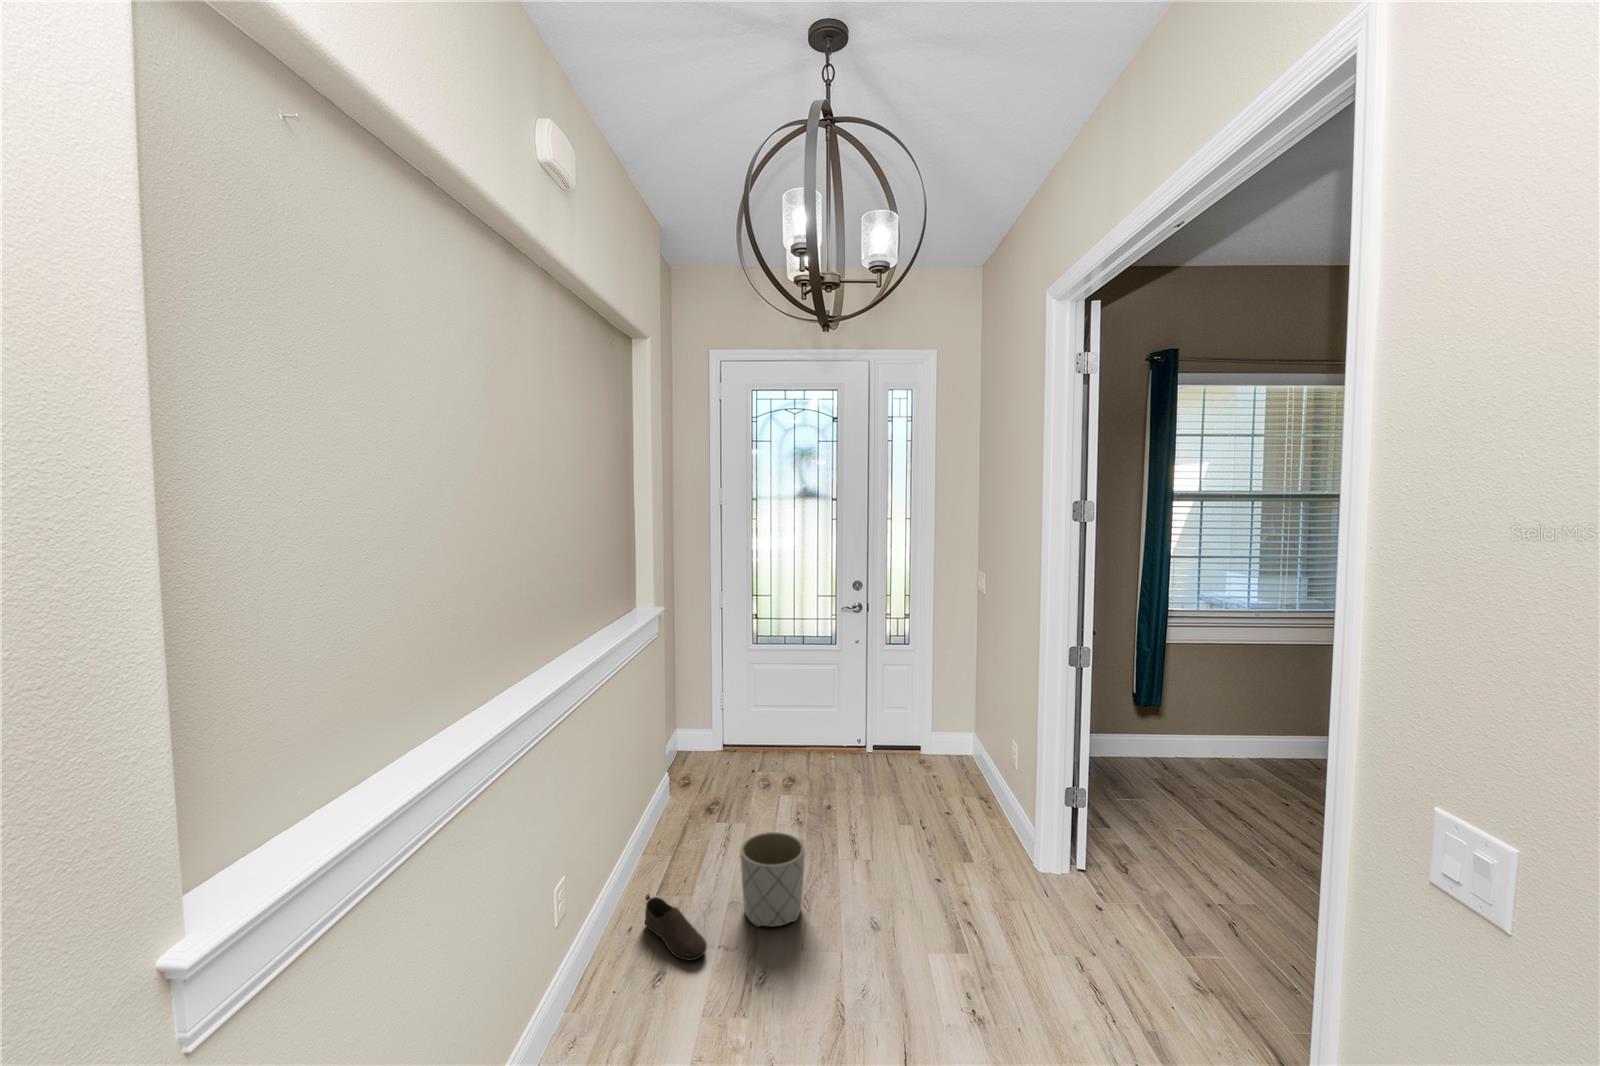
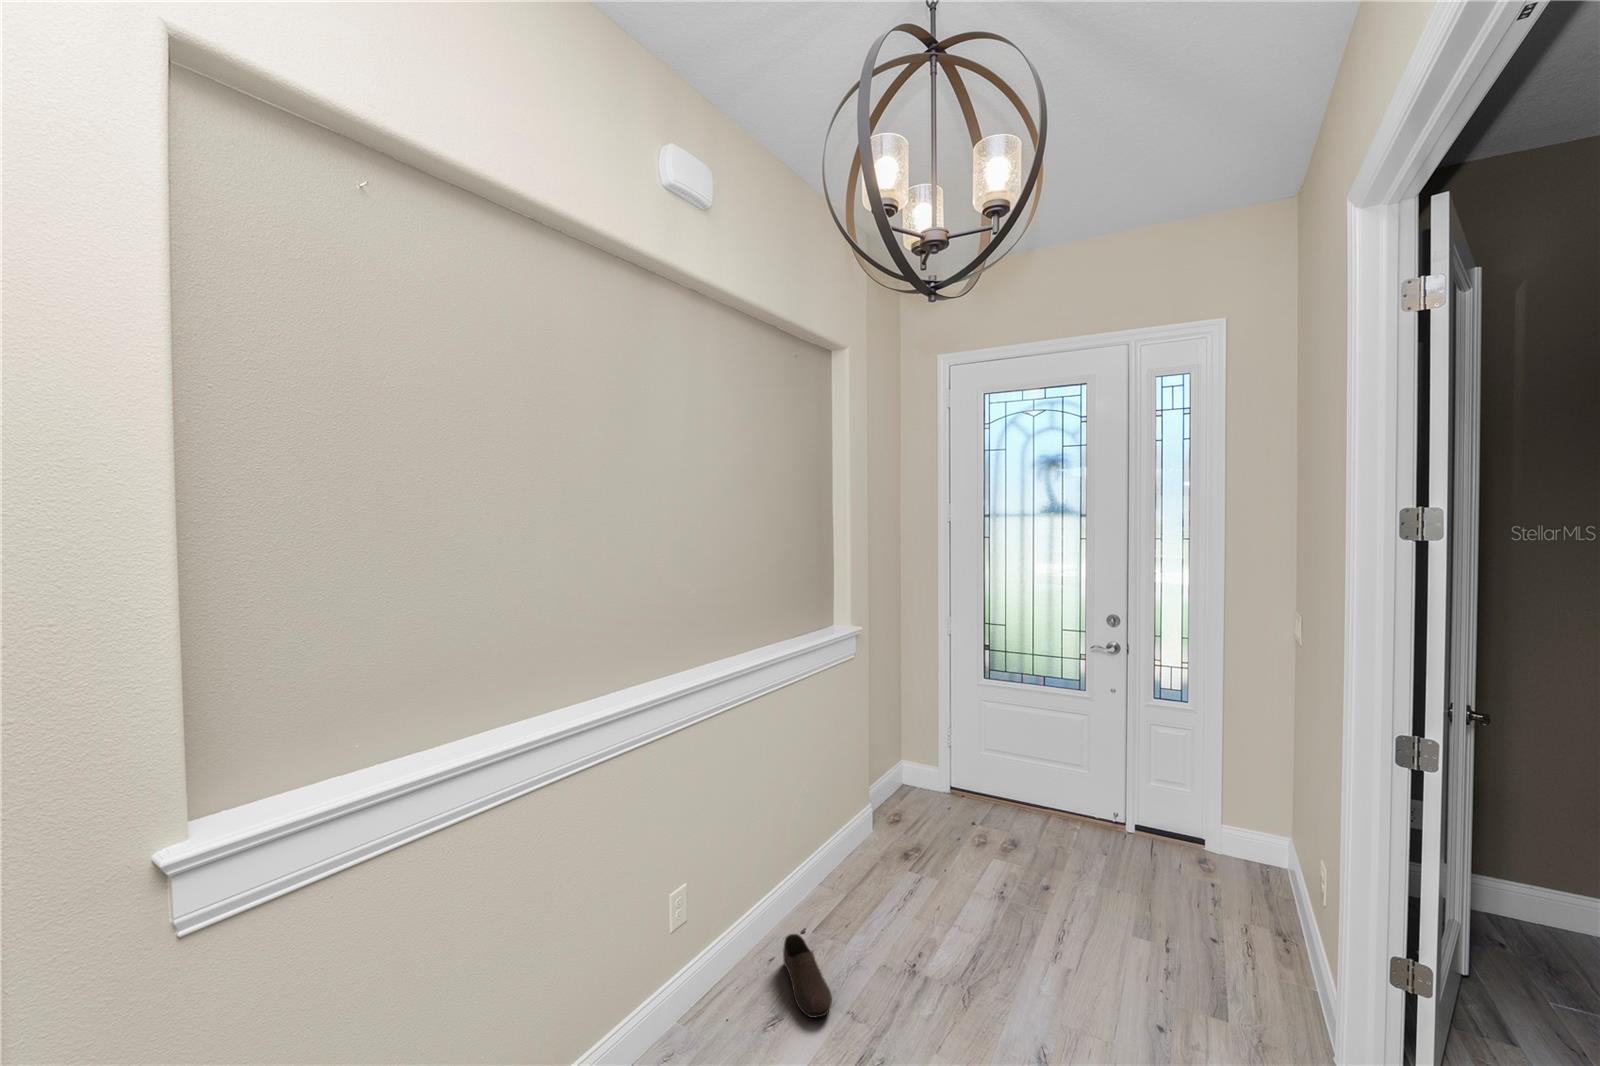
planter: present [740,832,805,927] -> none [886,896,962,1014]

